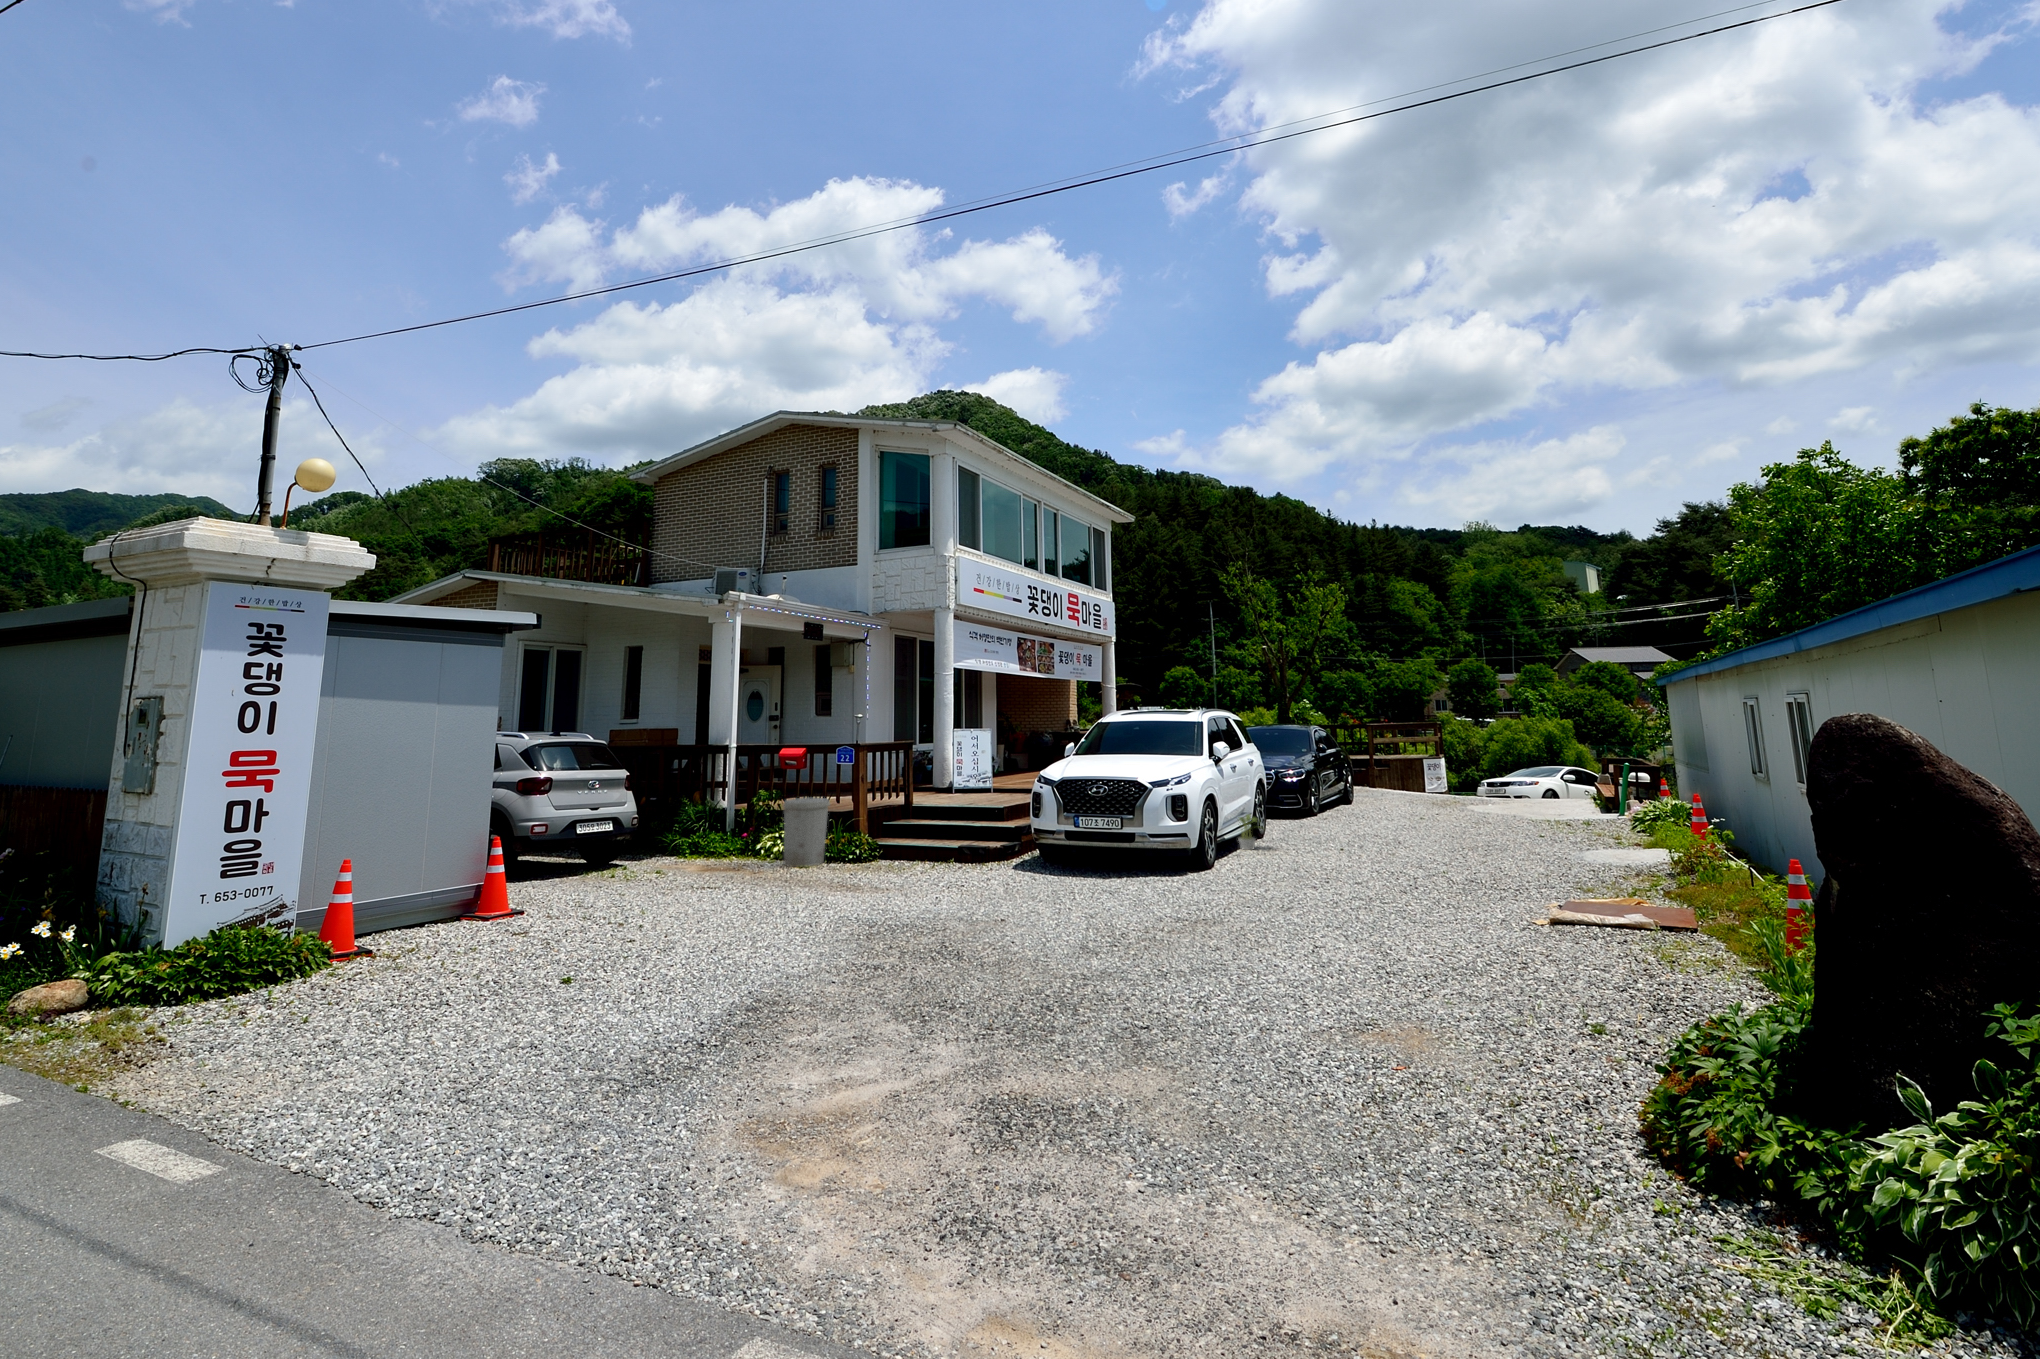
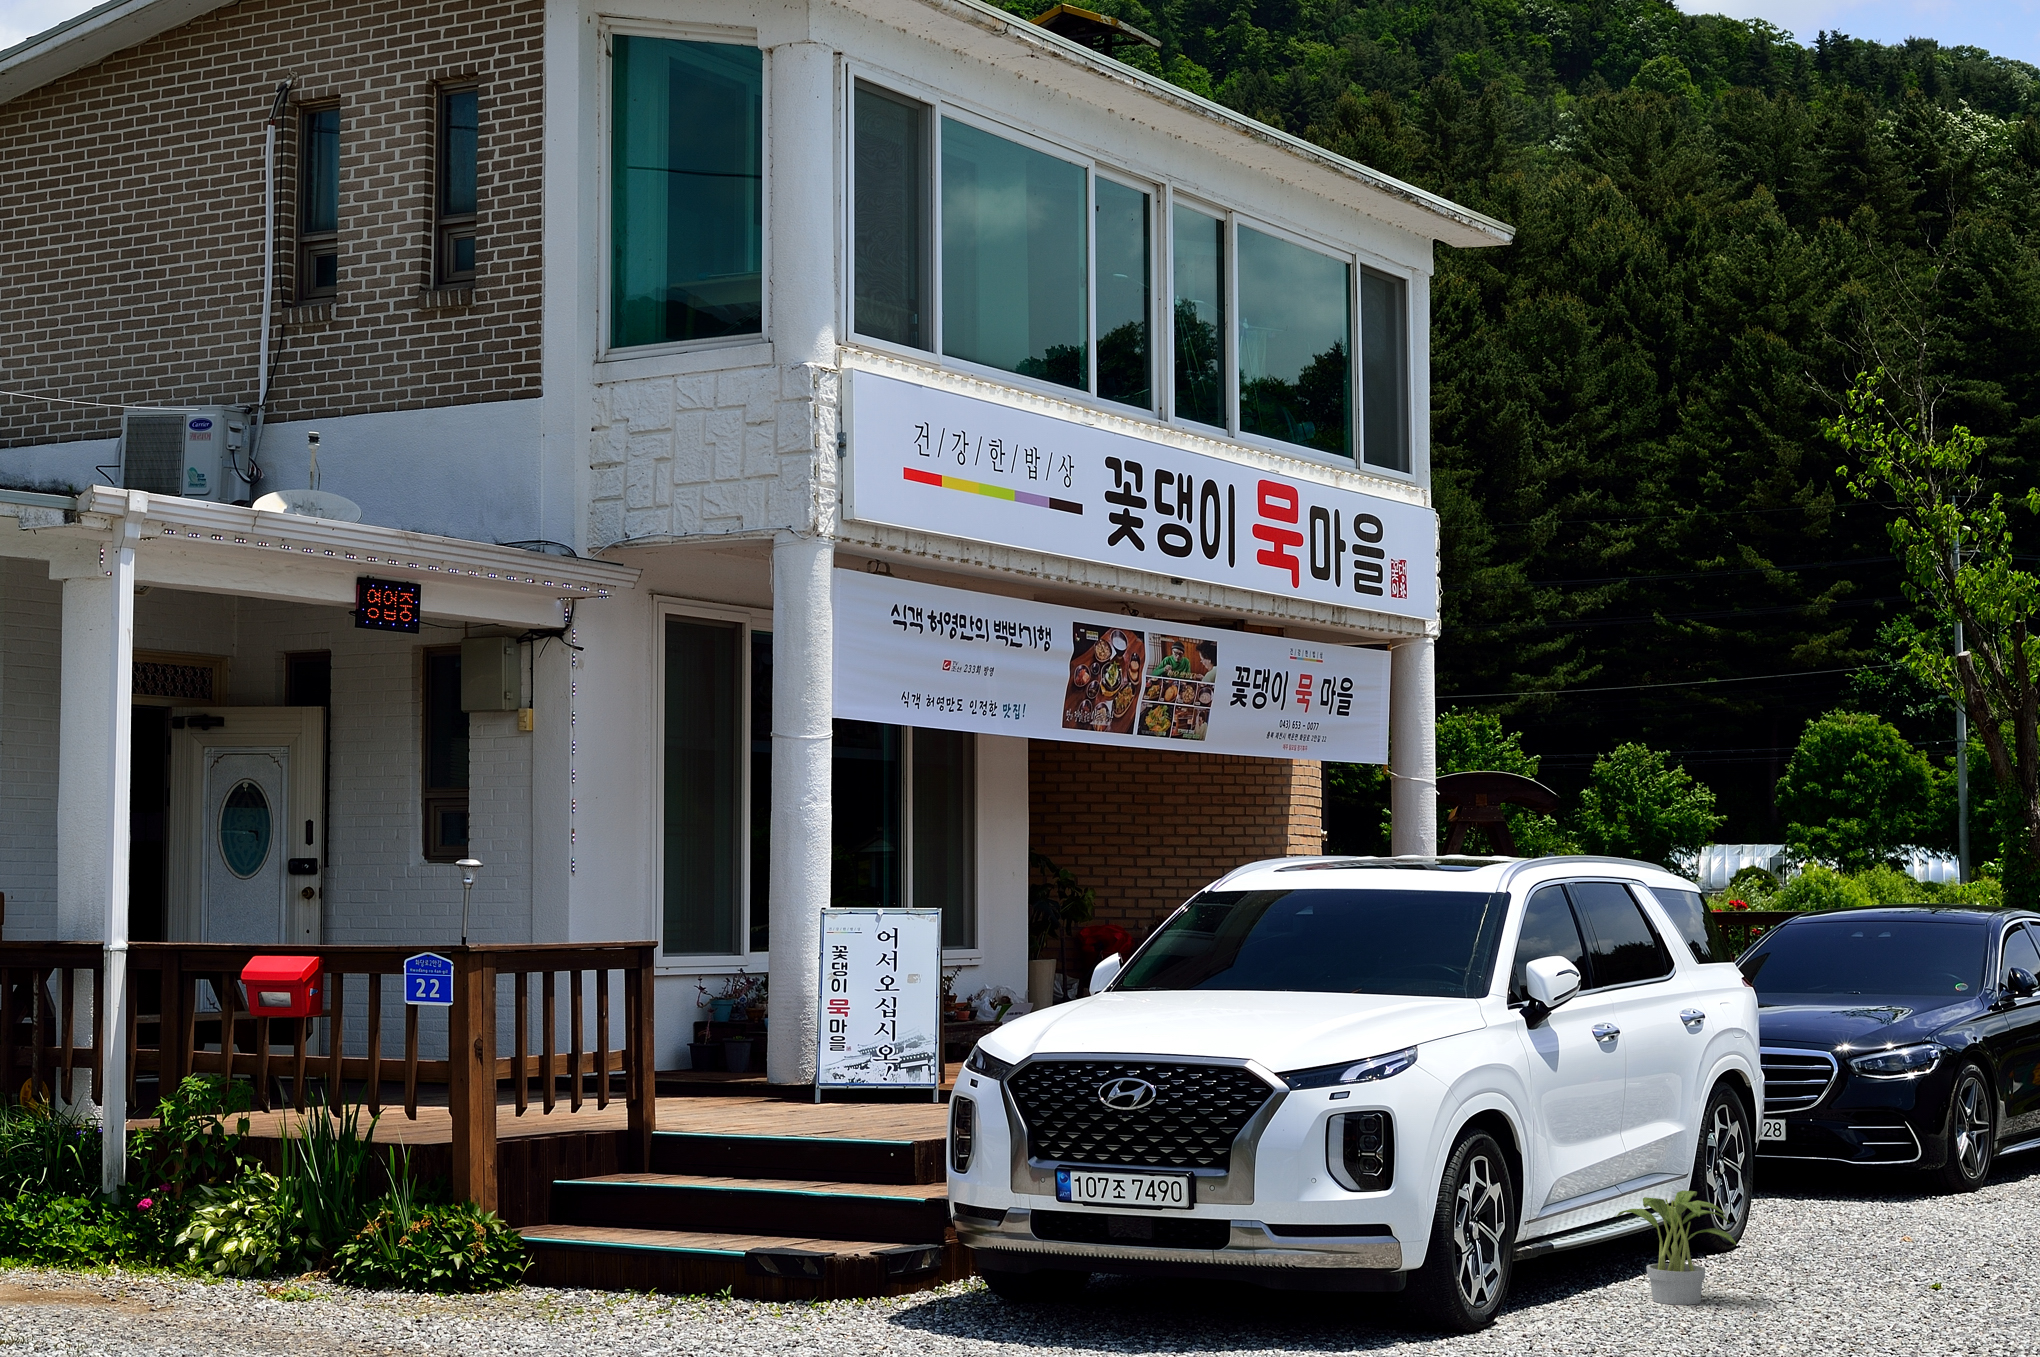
trash can: present [783,797,830,867] -> none [231,1094,371,1294]

